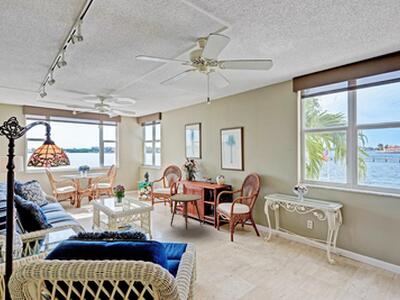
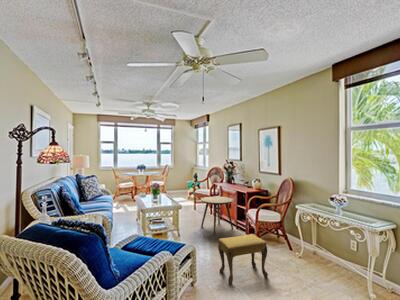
footstool: none [210,225,253,270] -> present [218,234,268,284]

